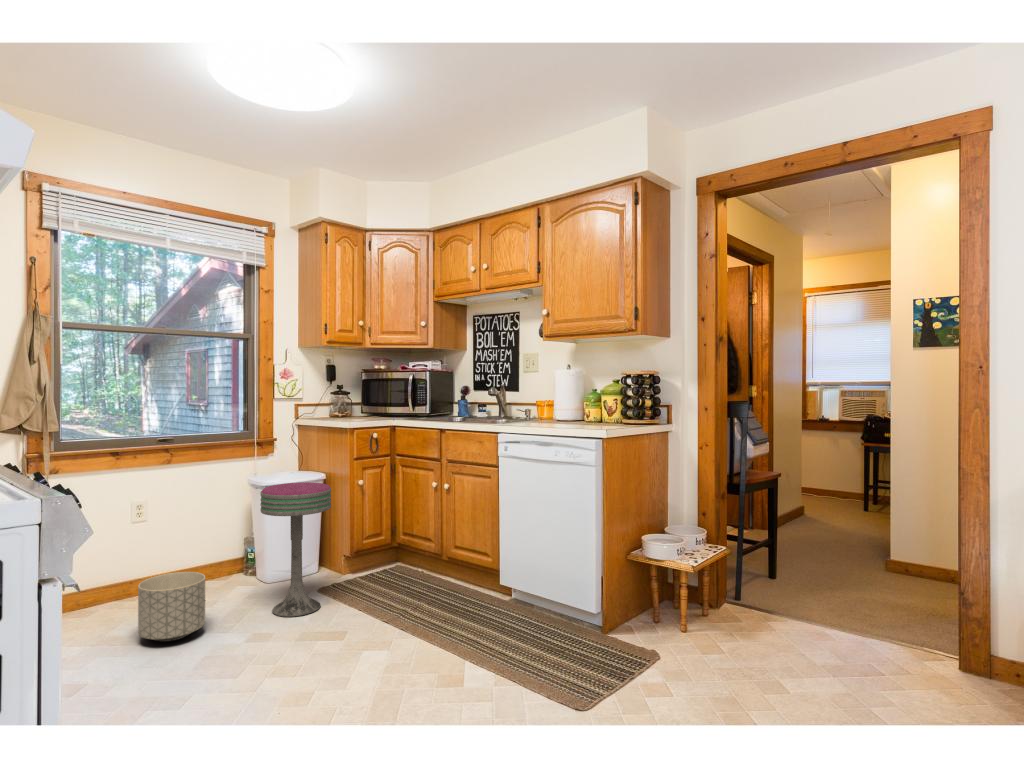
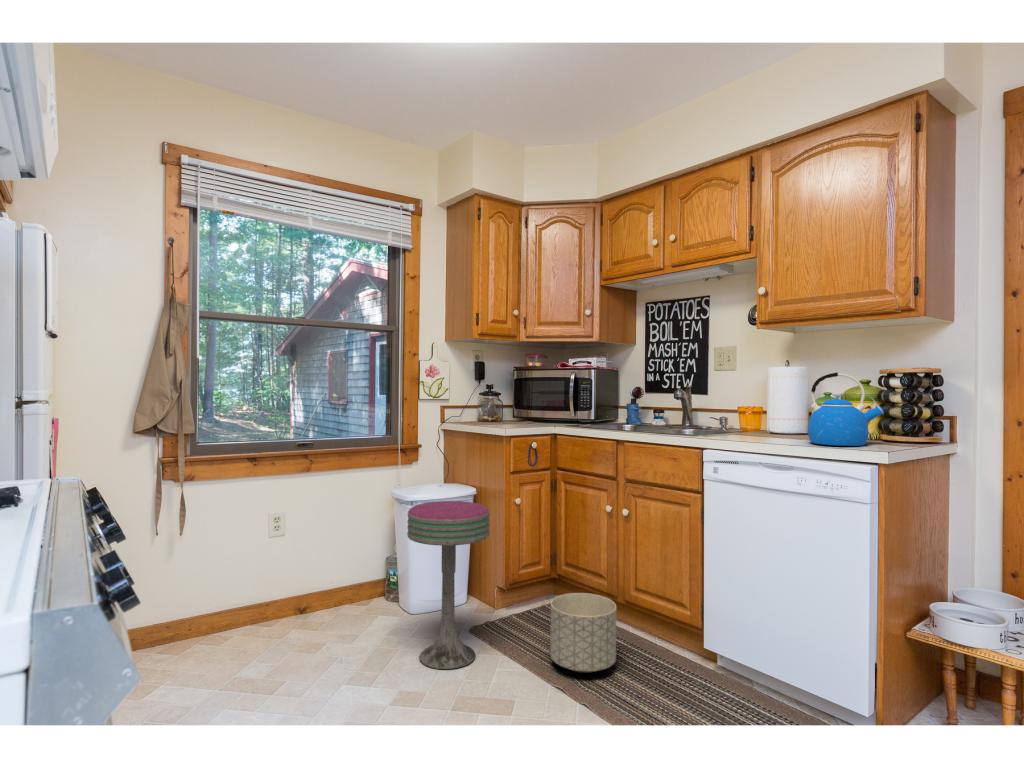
kettle: none [570,375,618,427] -> present [808,373,884,446]
planter: present [138,572,205,642] -> present [550,593,616,673]

